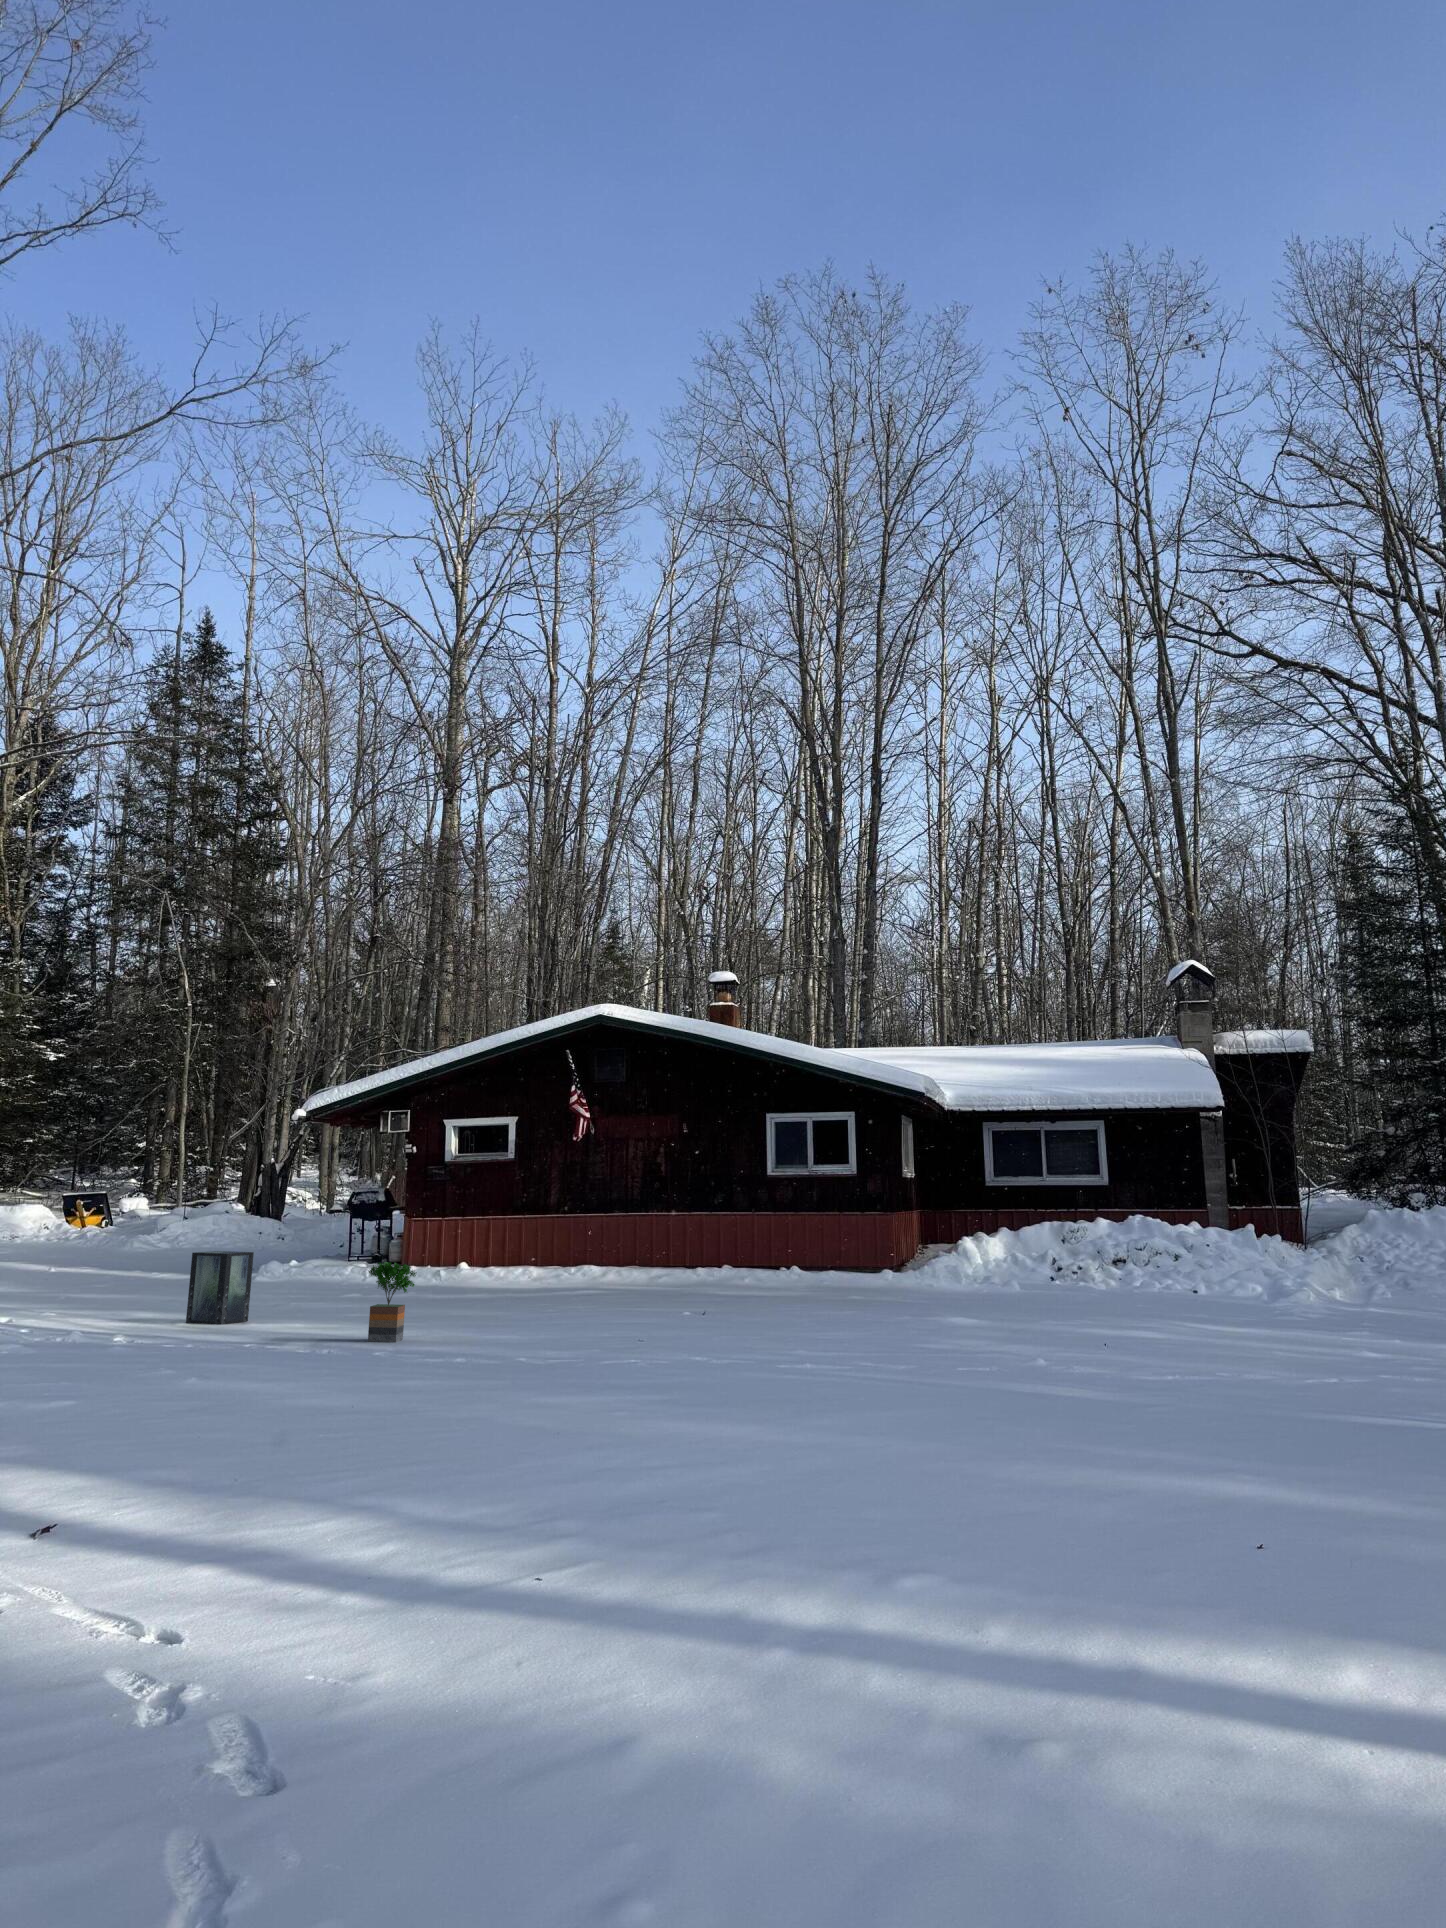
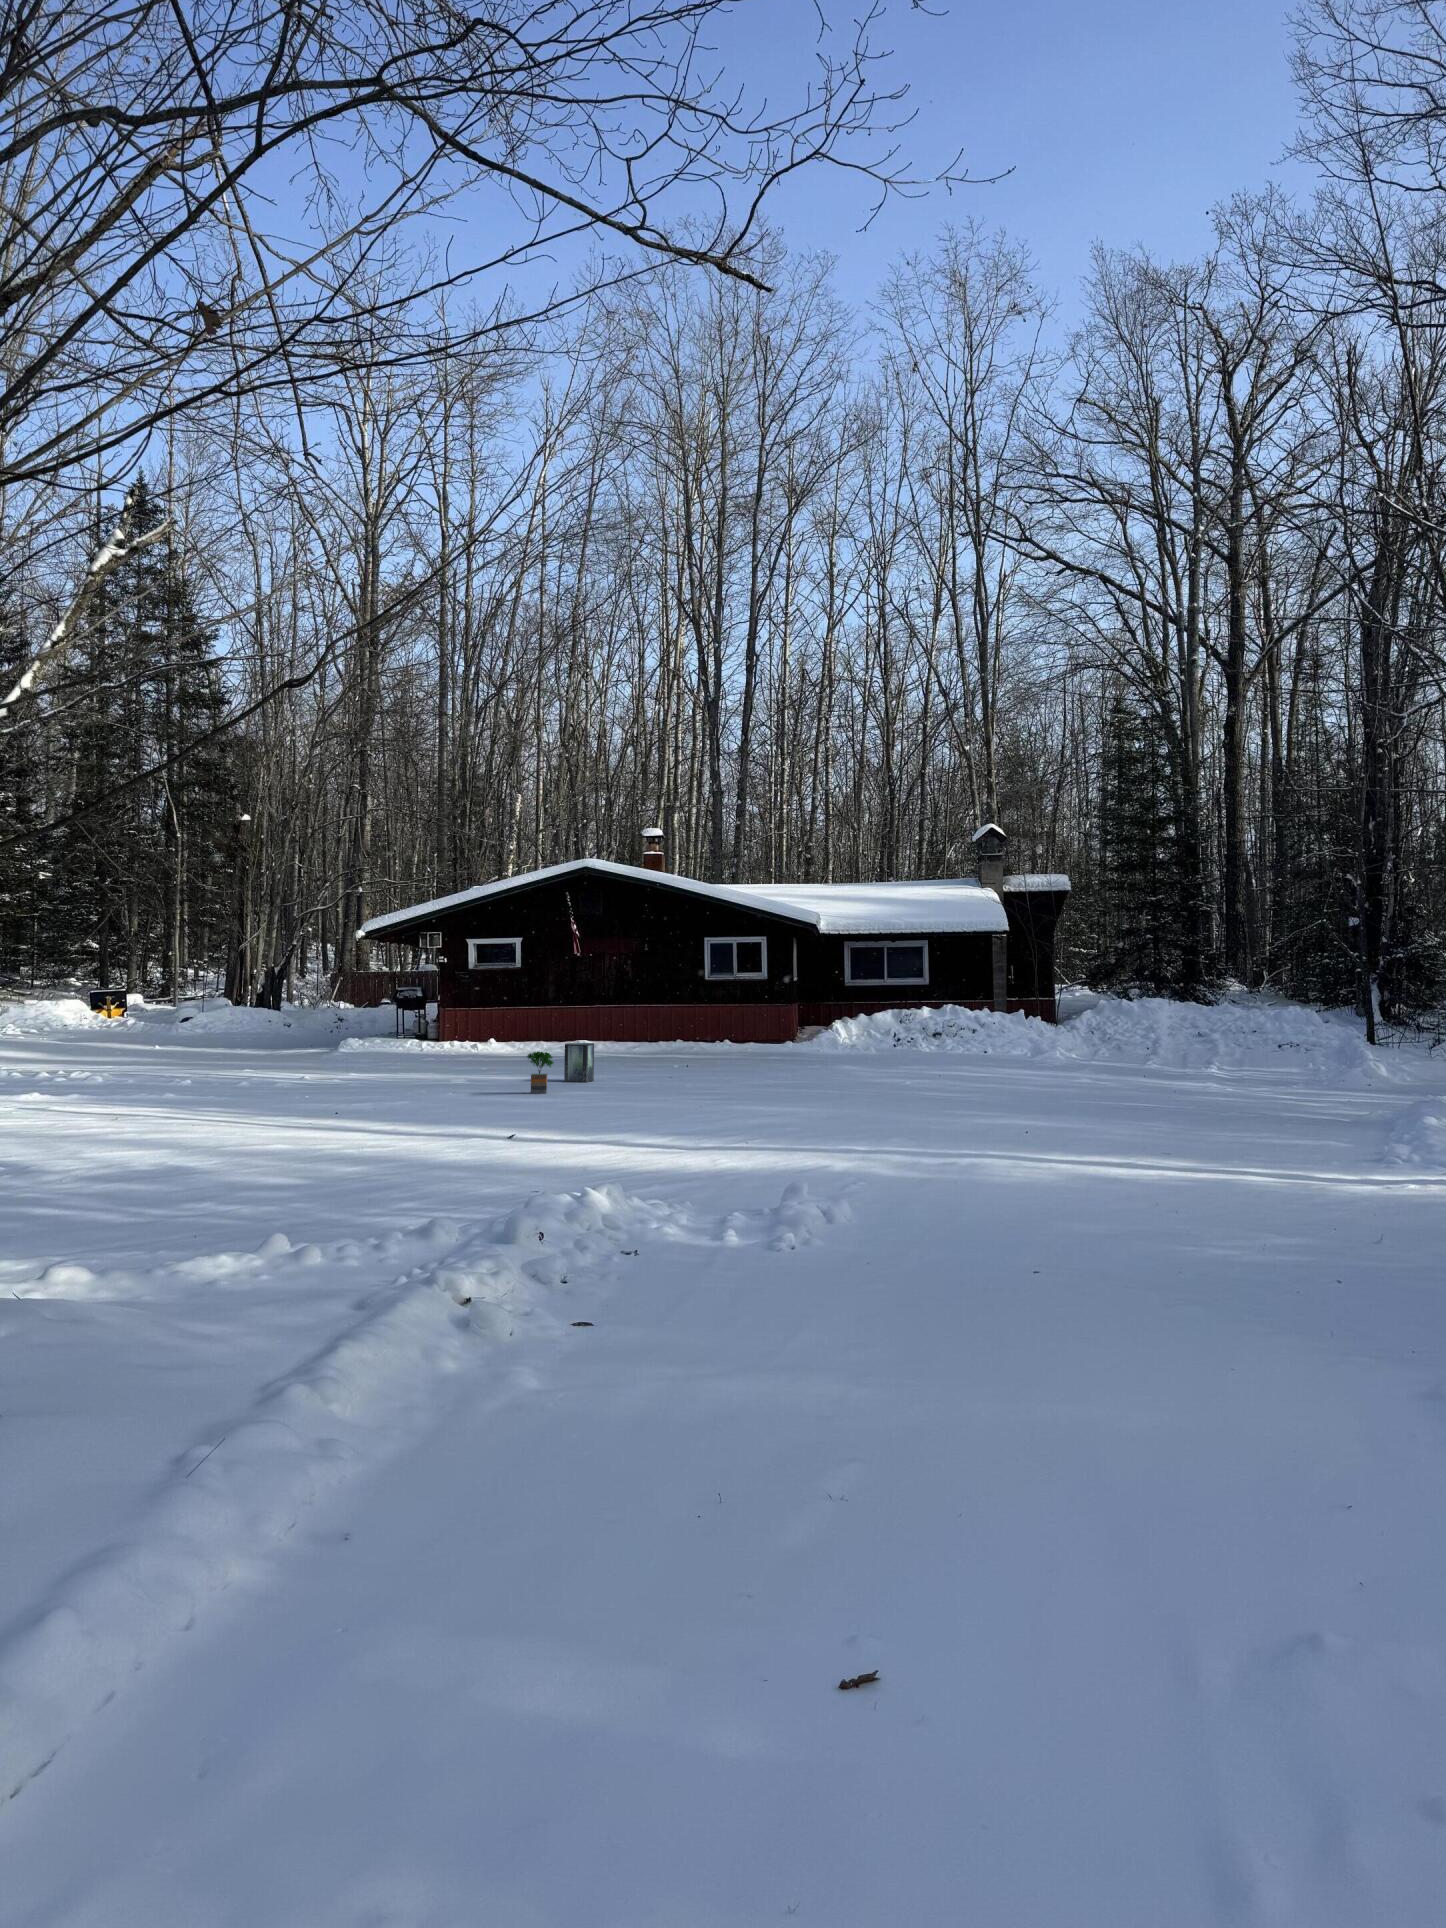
storage box: present [186,1251,254,1325] -> present [564,1043,594,1083]

